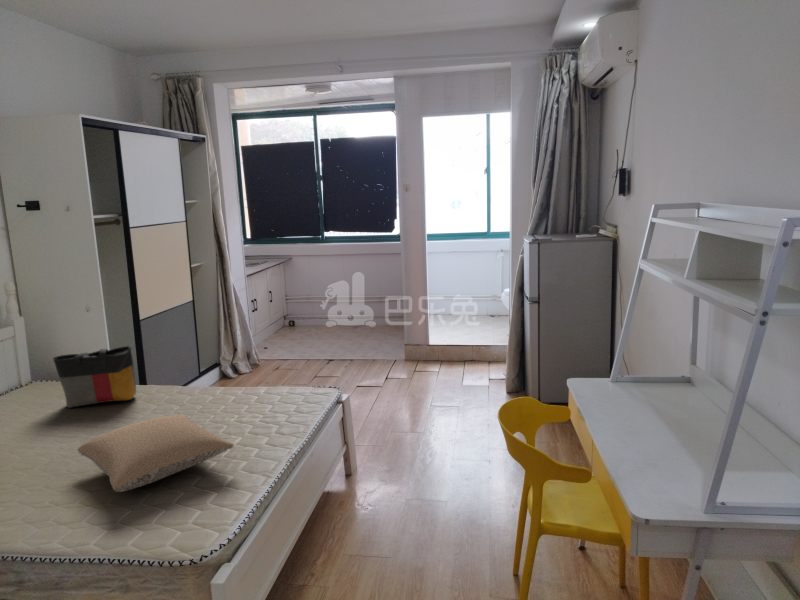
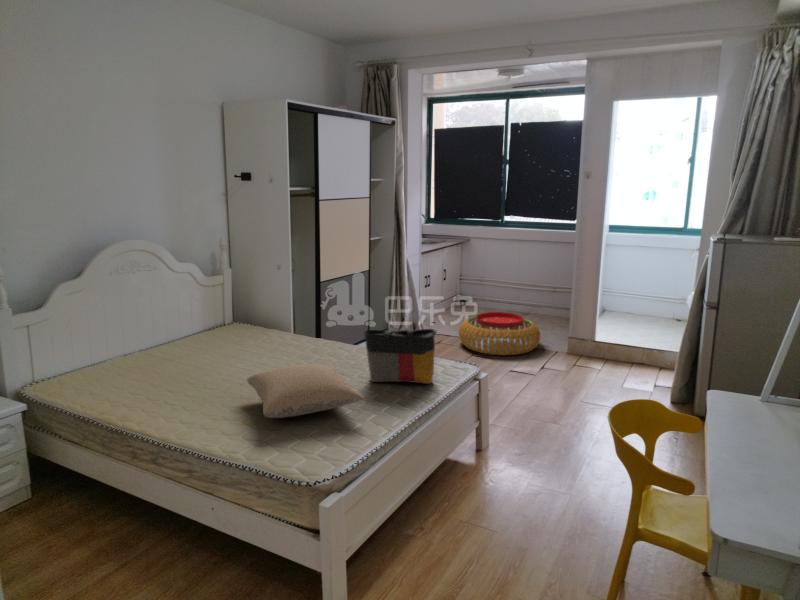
pouf: none [297,327,378,371] -> present [459,312,540,355]
tote bag: present [53,346,136,408] -> present [365,329,436,384]

